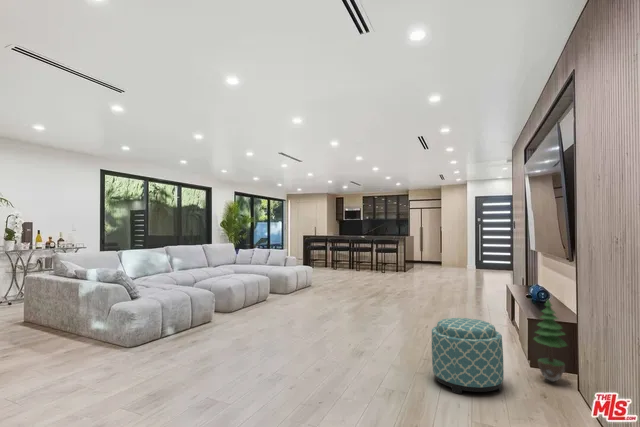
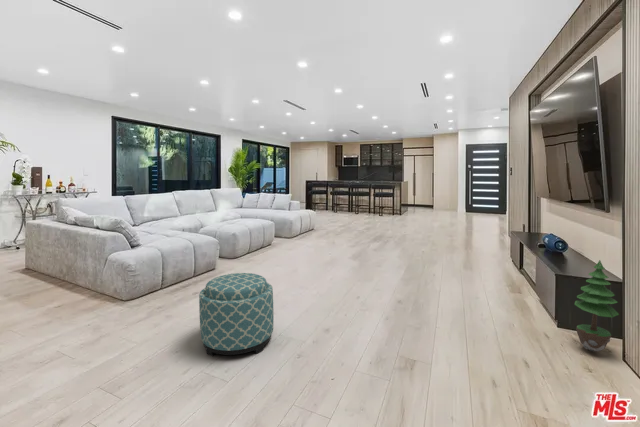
ottoman: present [432,318,504,394] -> present [199,273,274,356]

